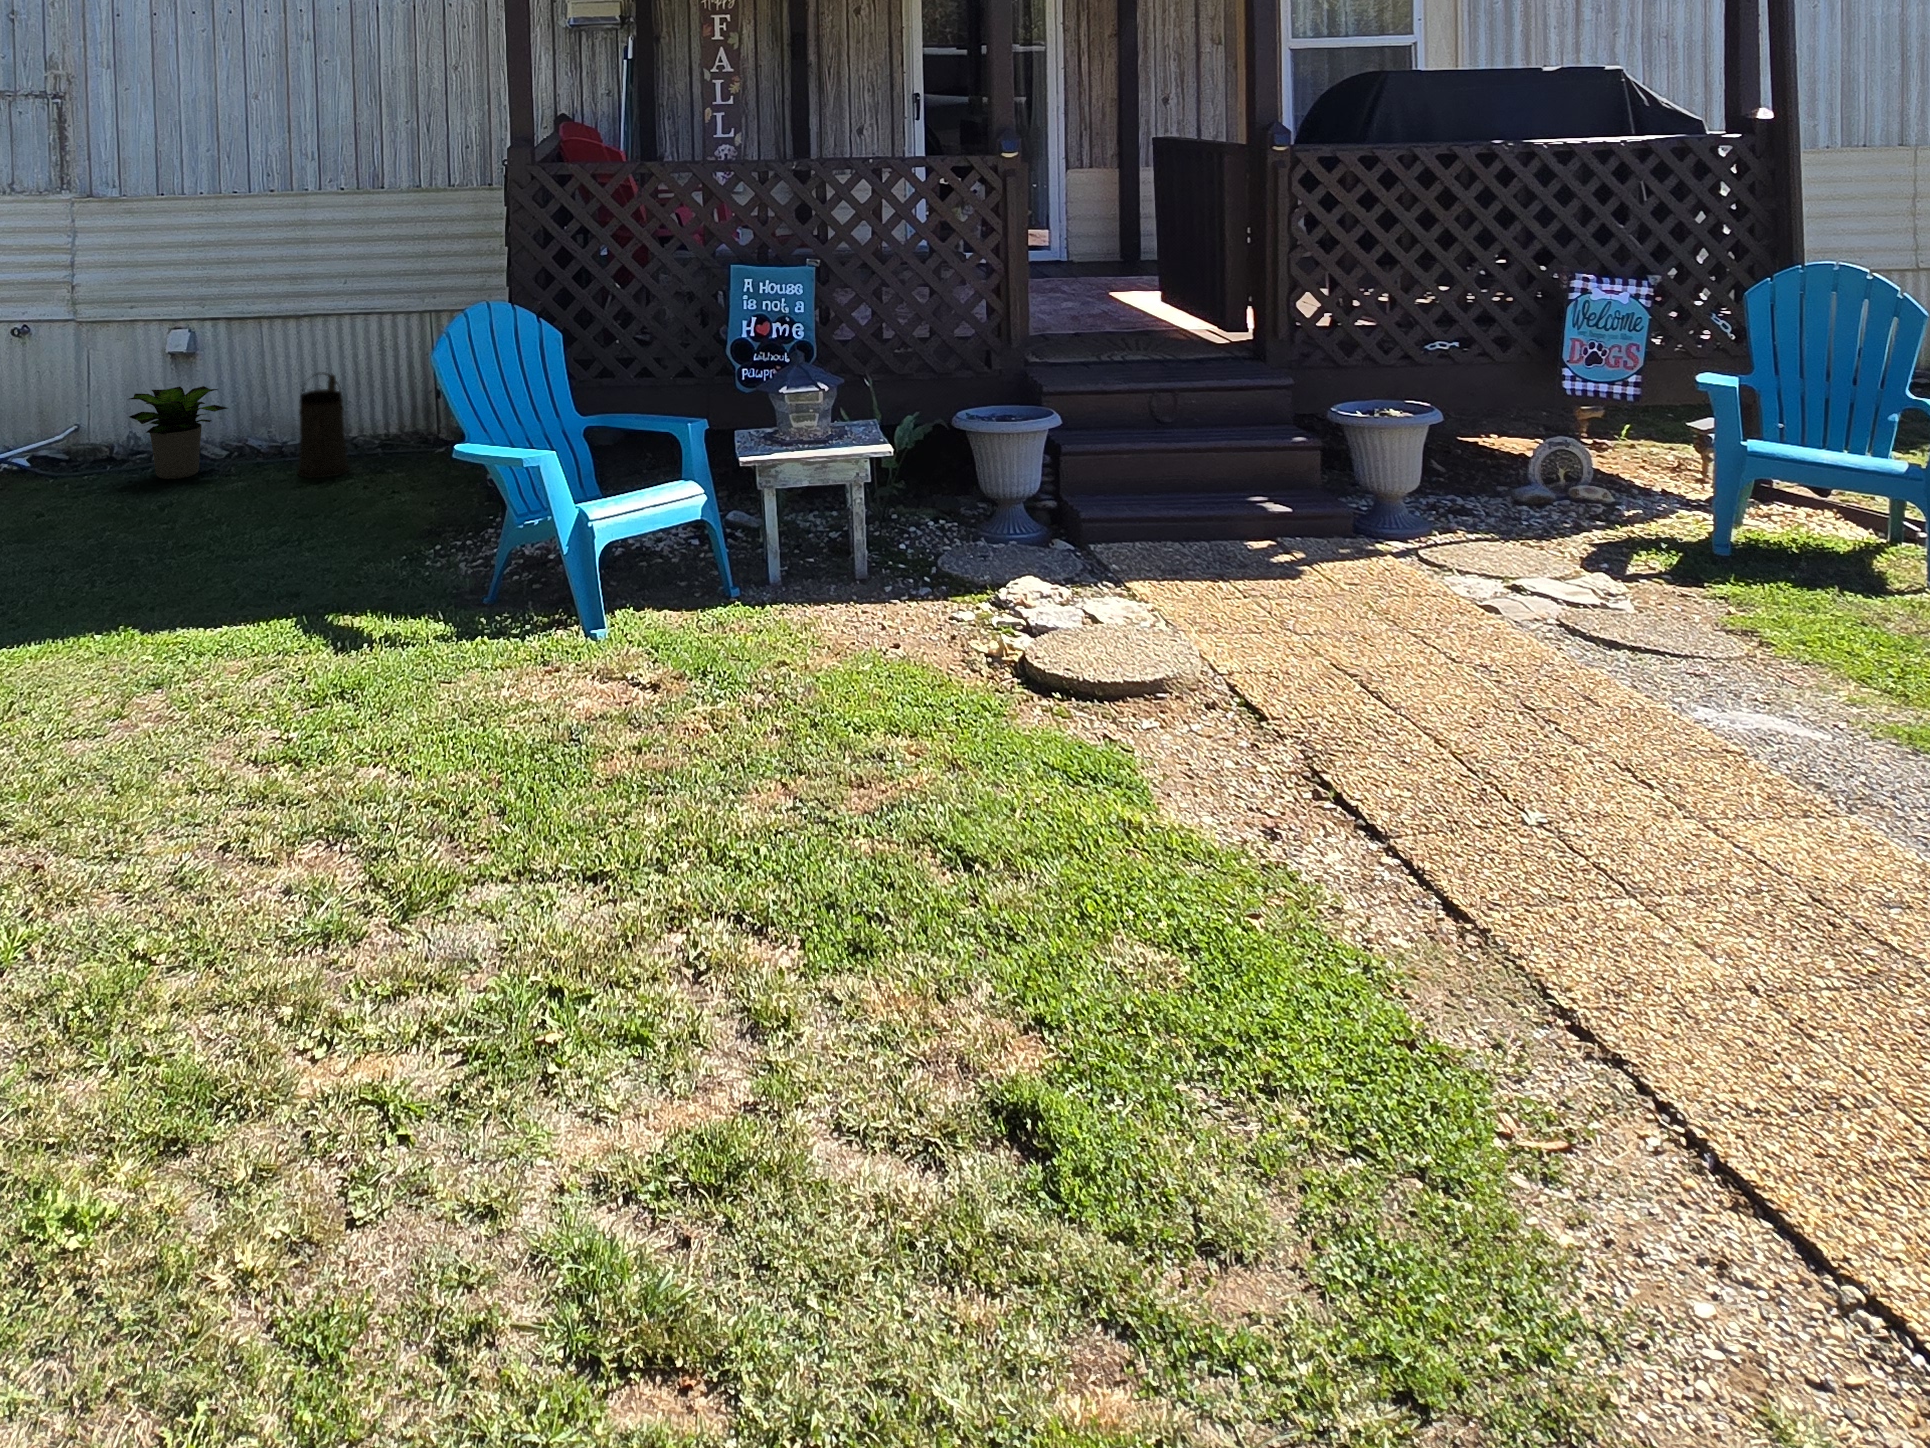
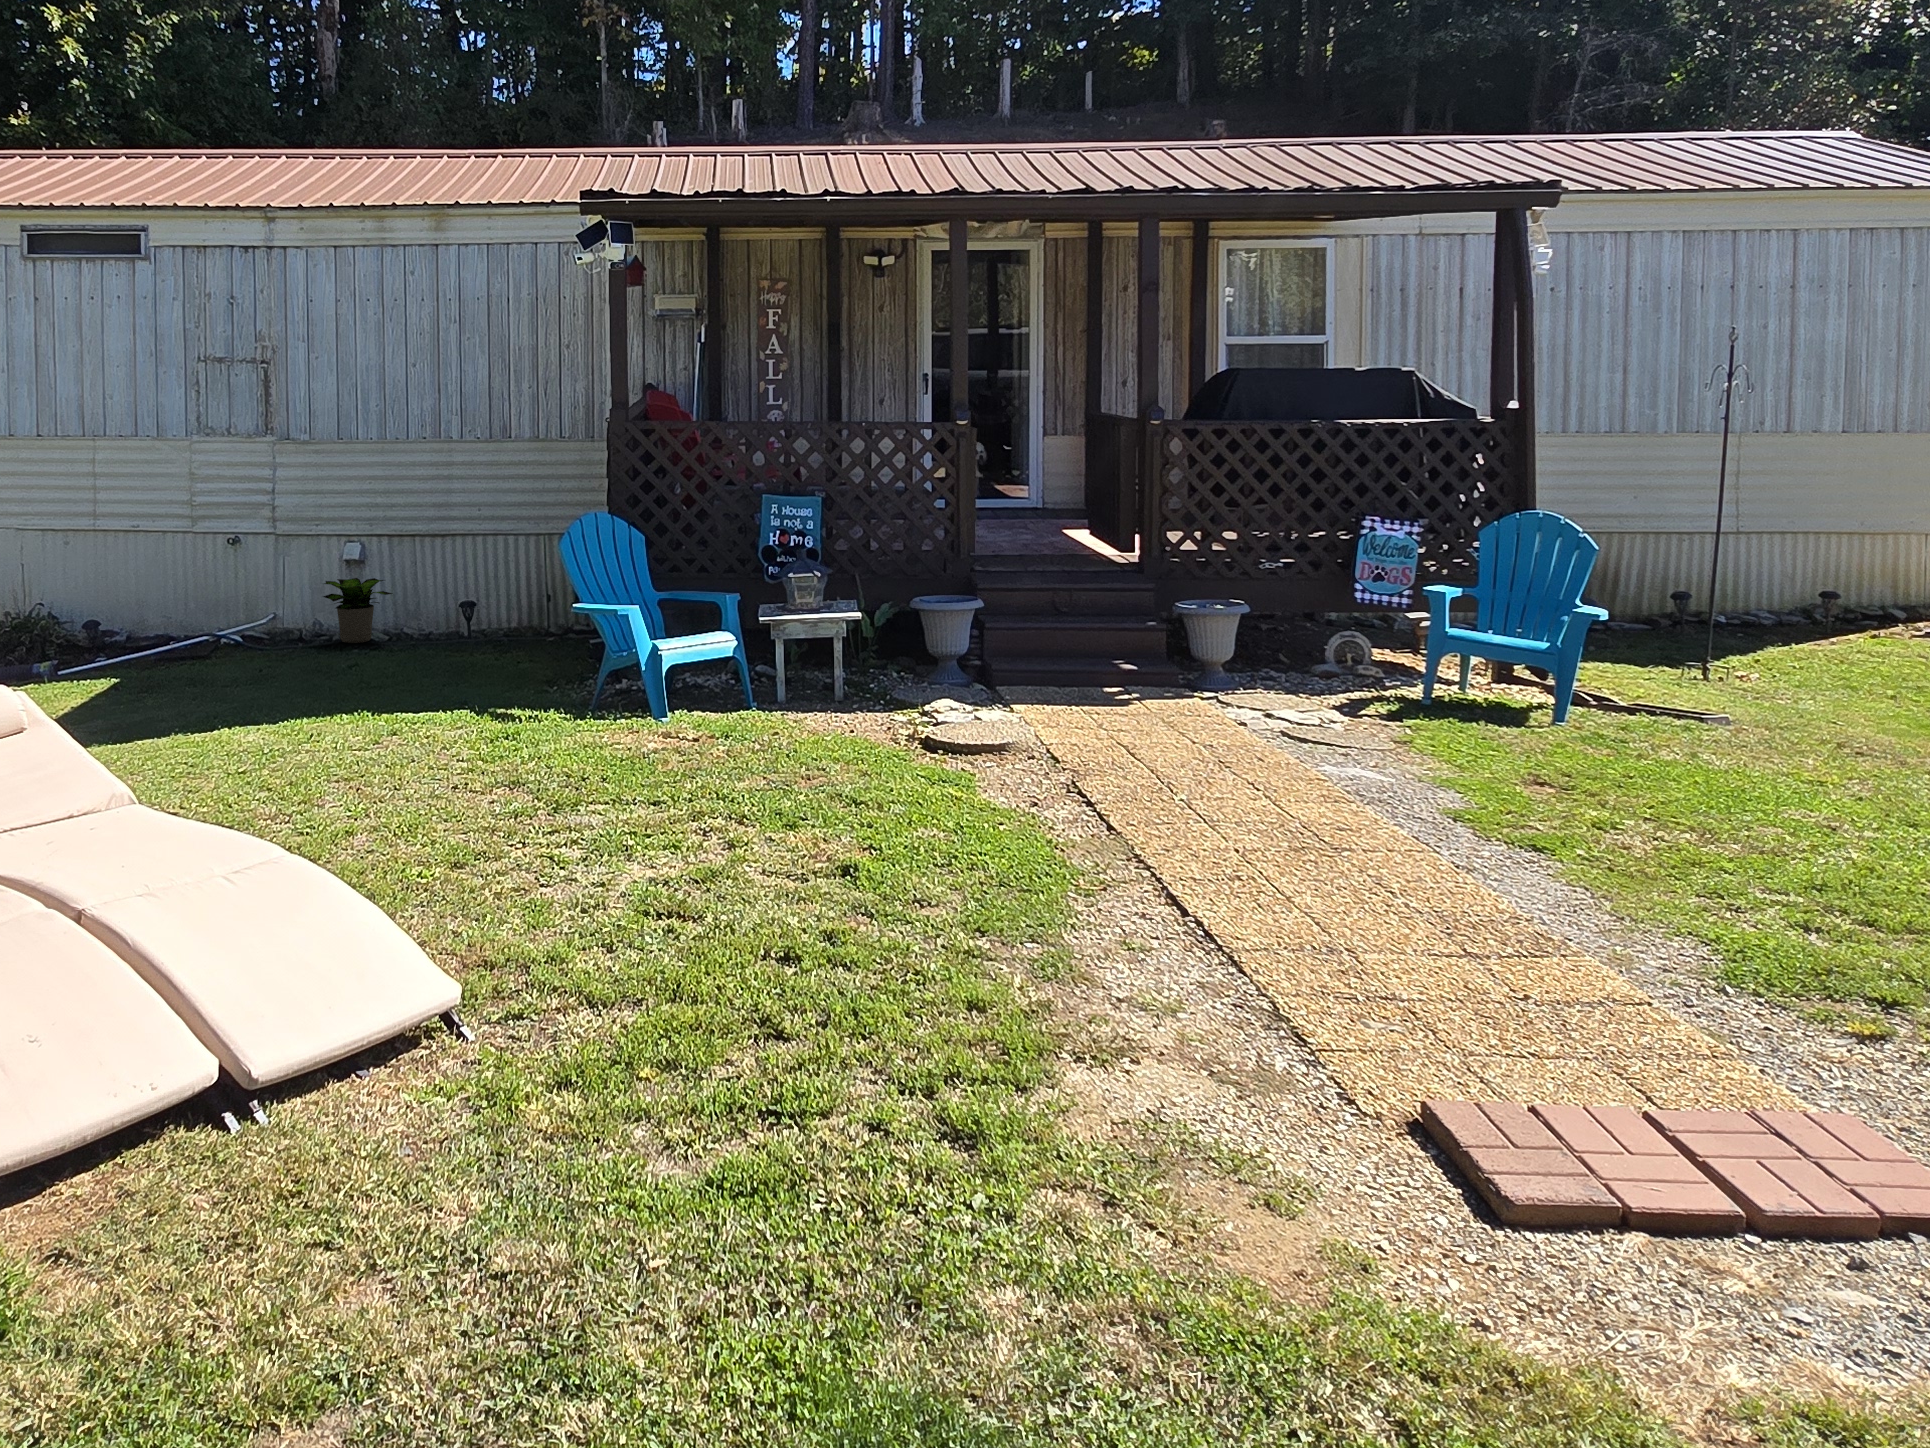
watering can: present [298,372,350,478] -> none [444,569,481,645]

